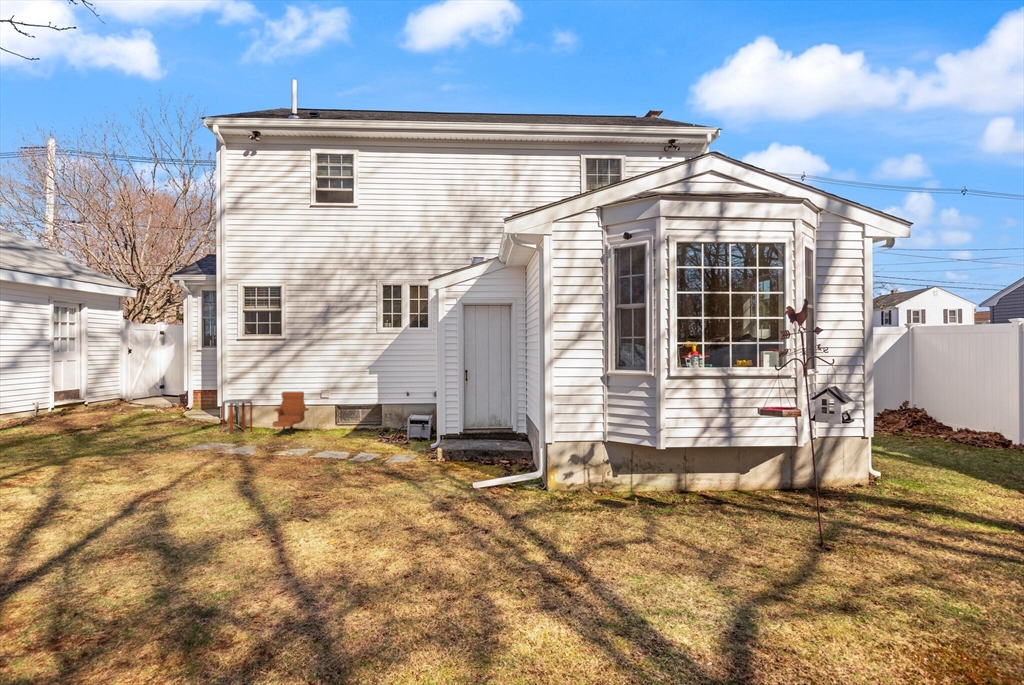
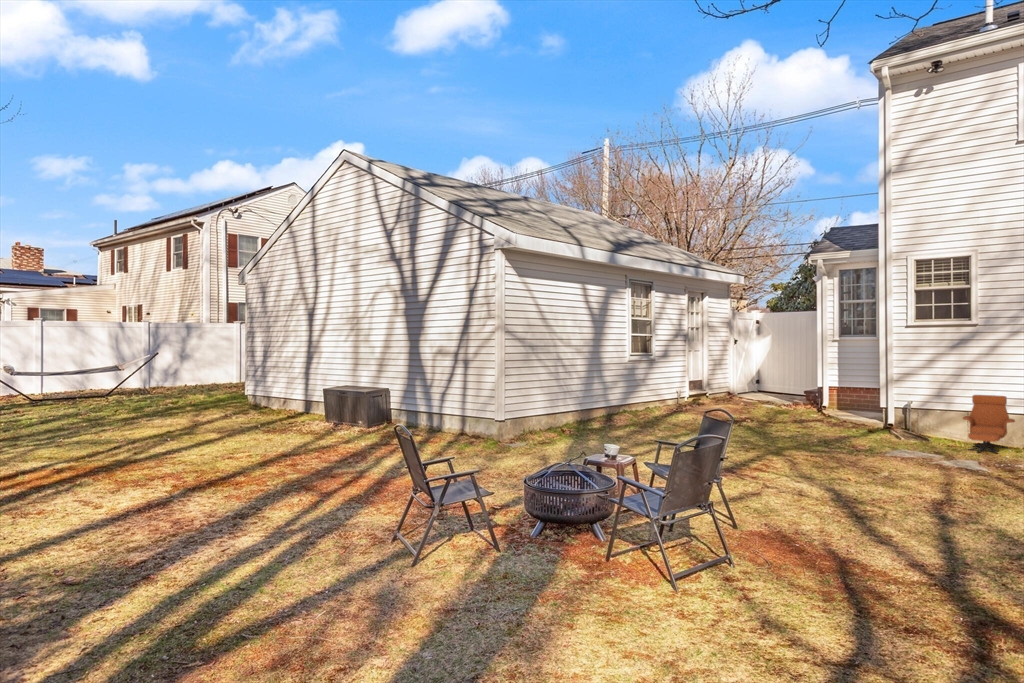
side table: present [222,399,252,434] -> none [892,401,932,443]

